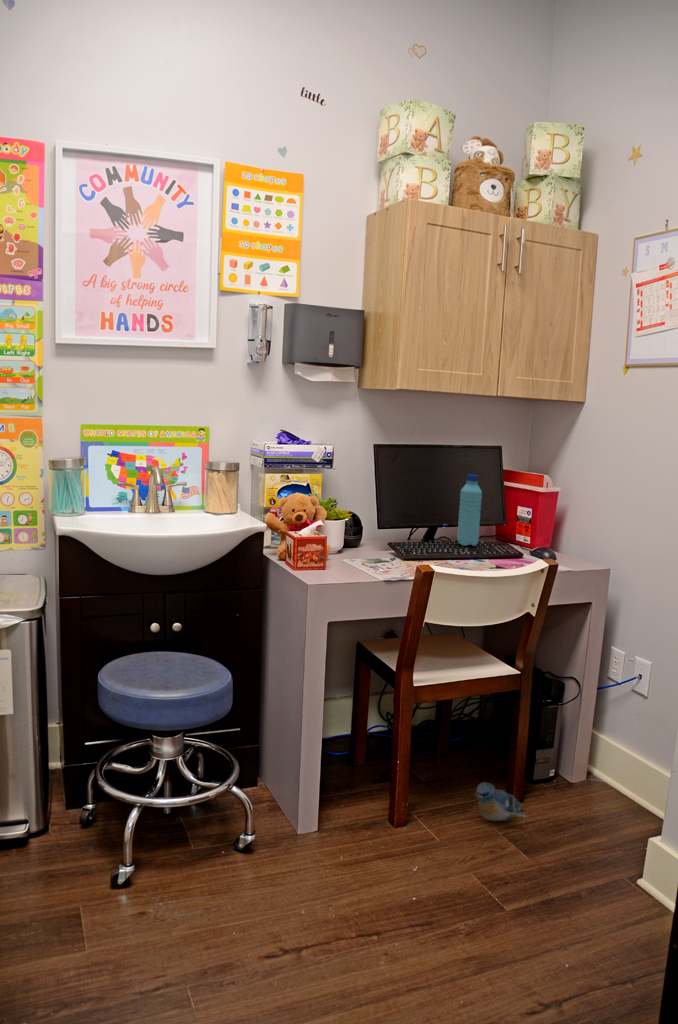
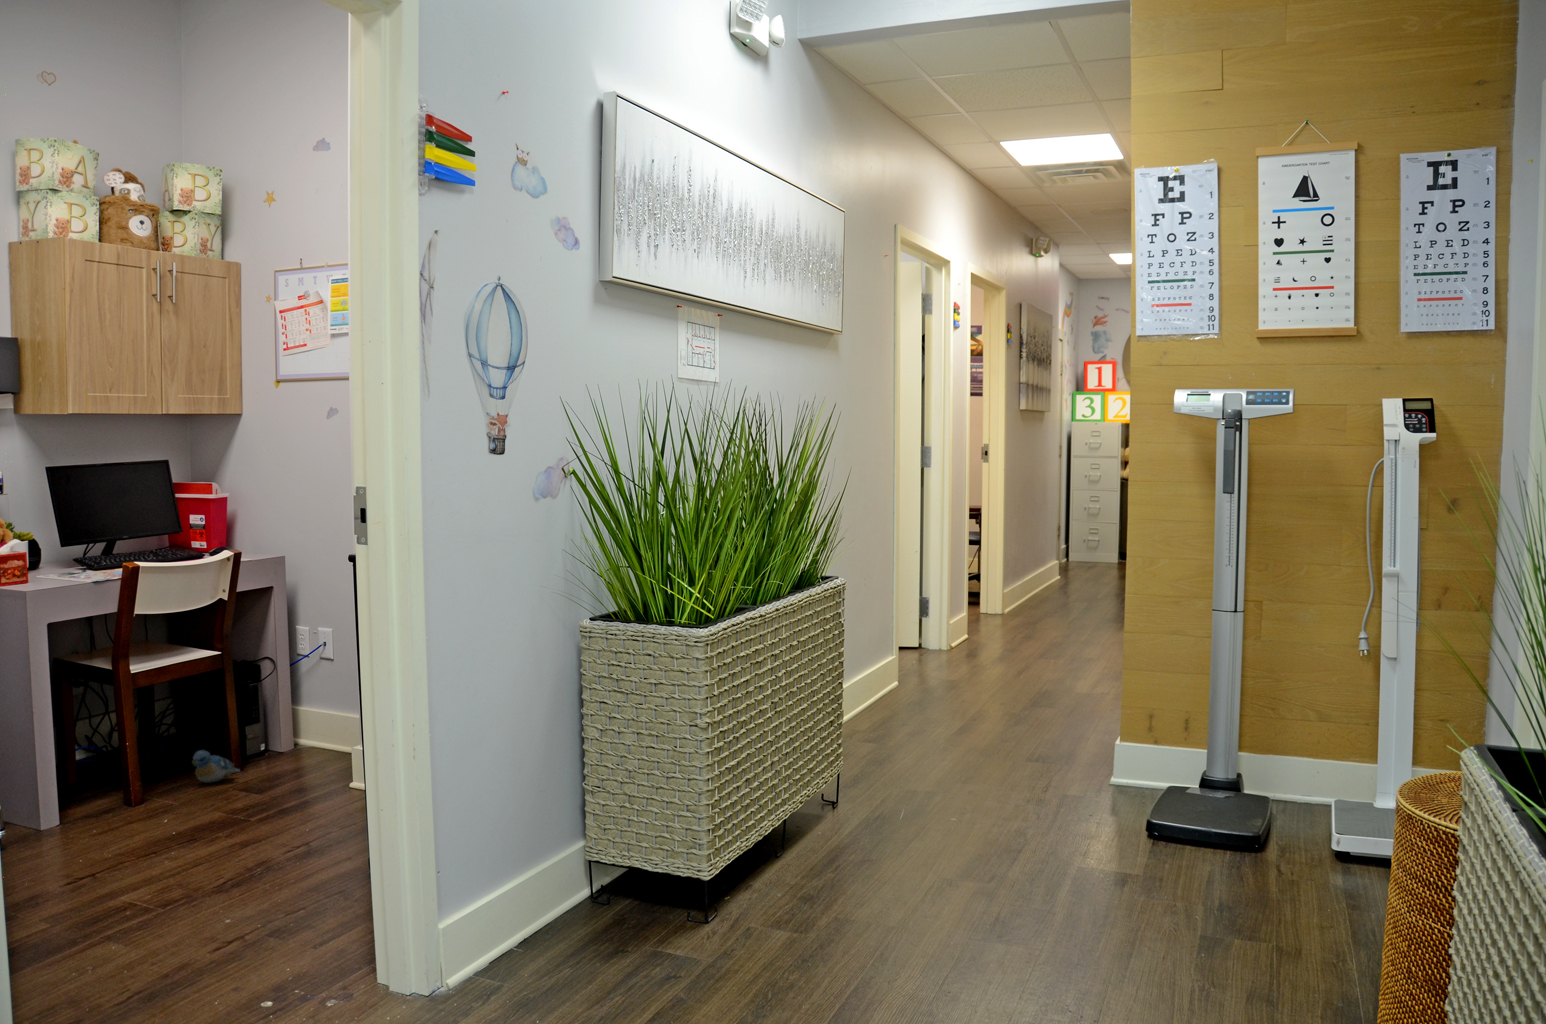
water bottle: present [457,475,482,546] -> none [136,487,158,555]

